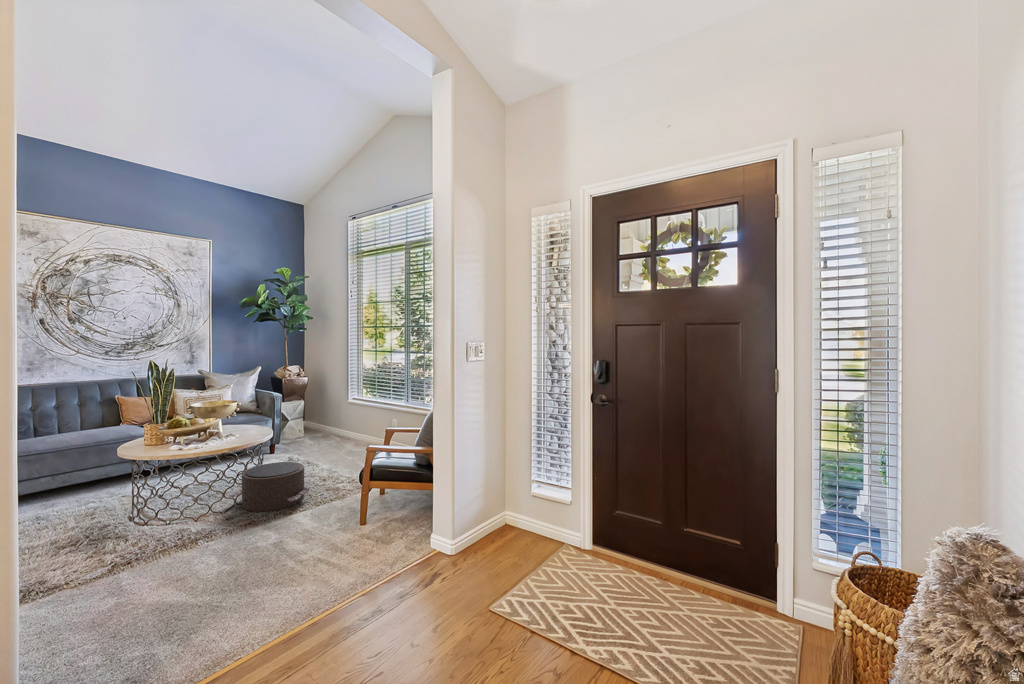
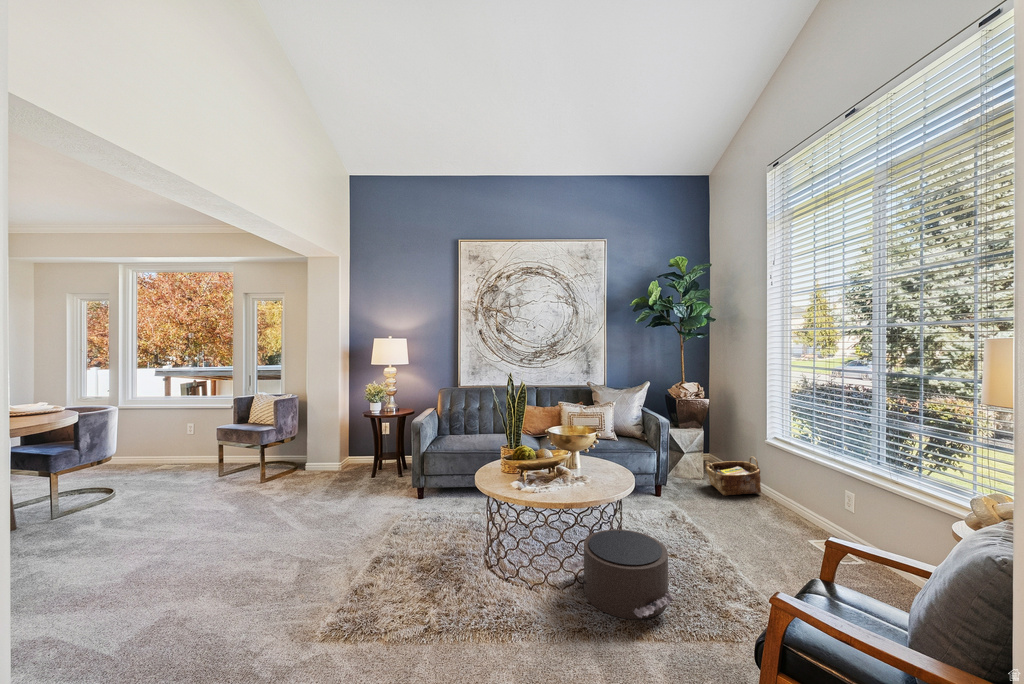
woven basket: none [307,414,345,443] -> present [705,456,761,495]

